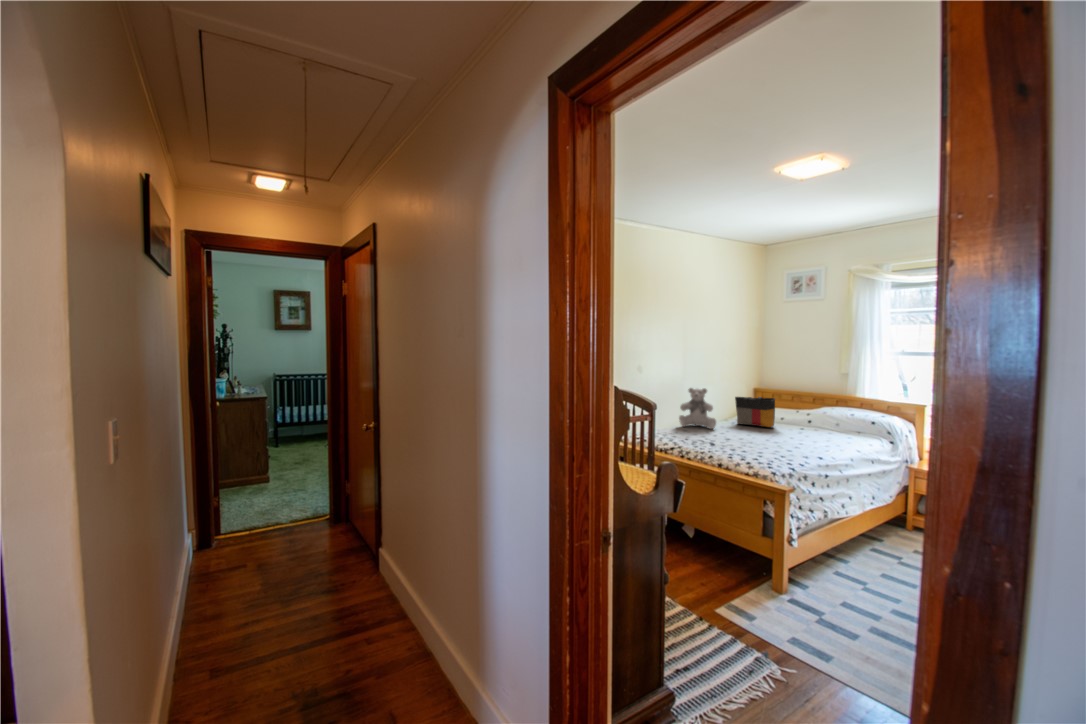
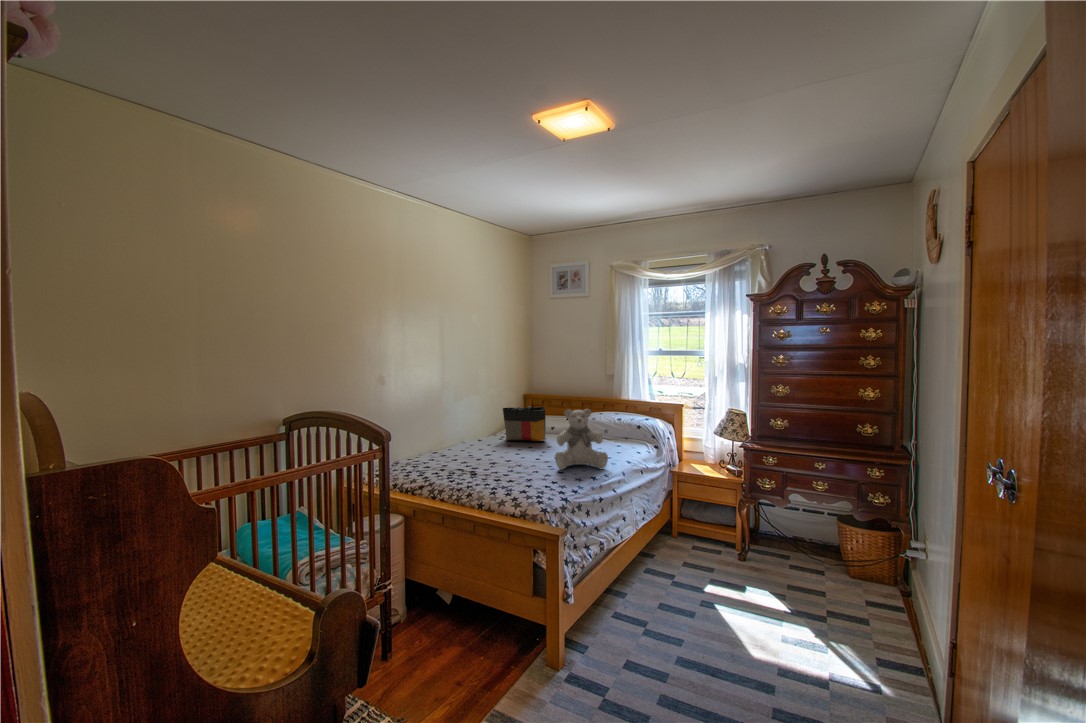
teddy bear: present [679,388,716,429] -> present [555,409,608,469]

